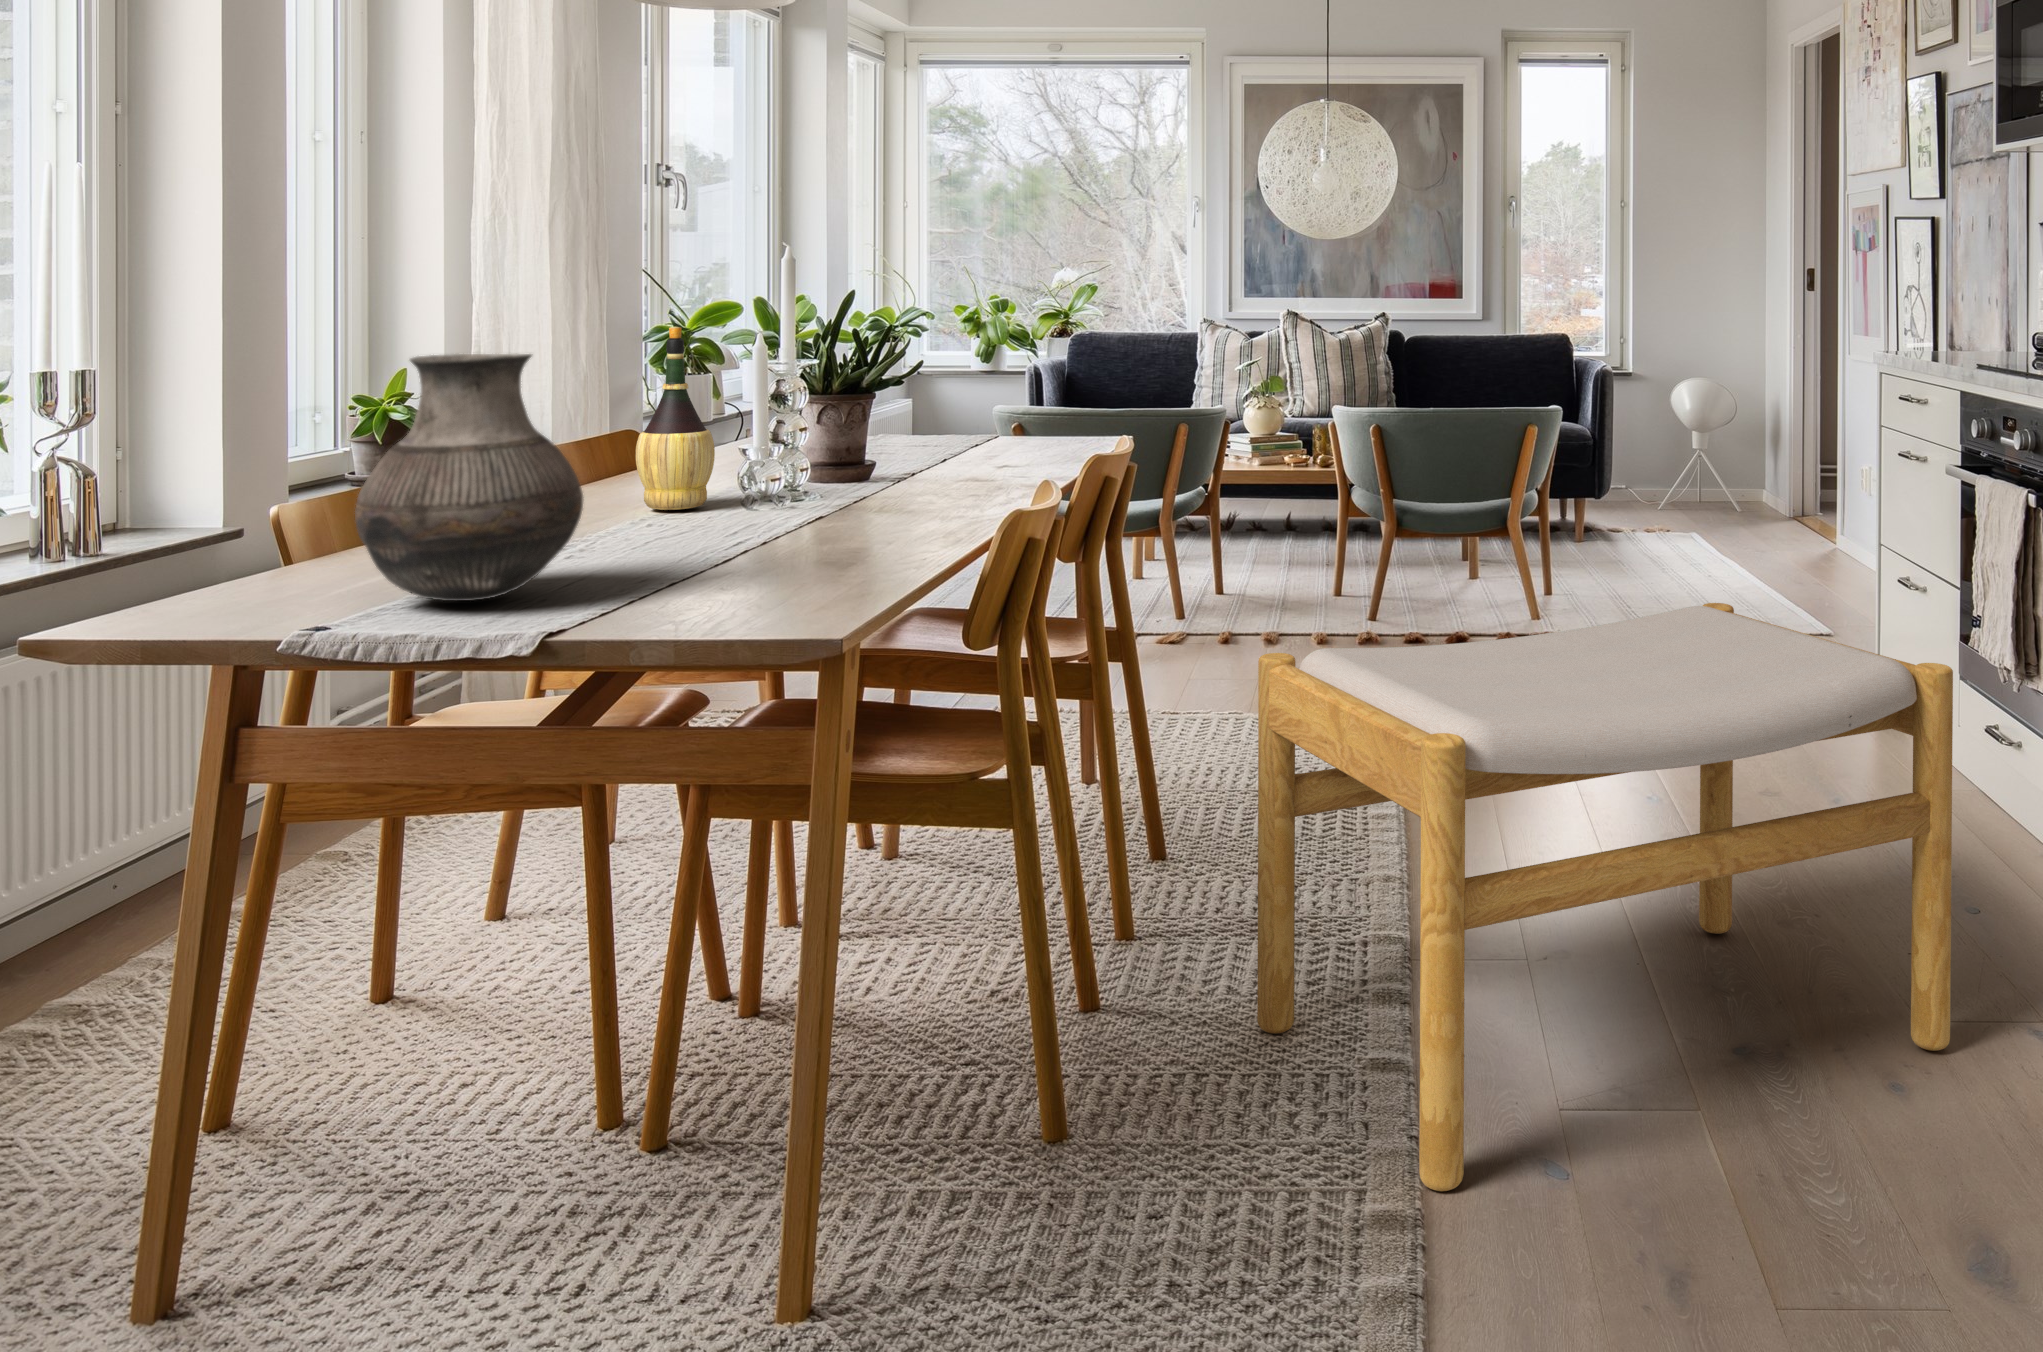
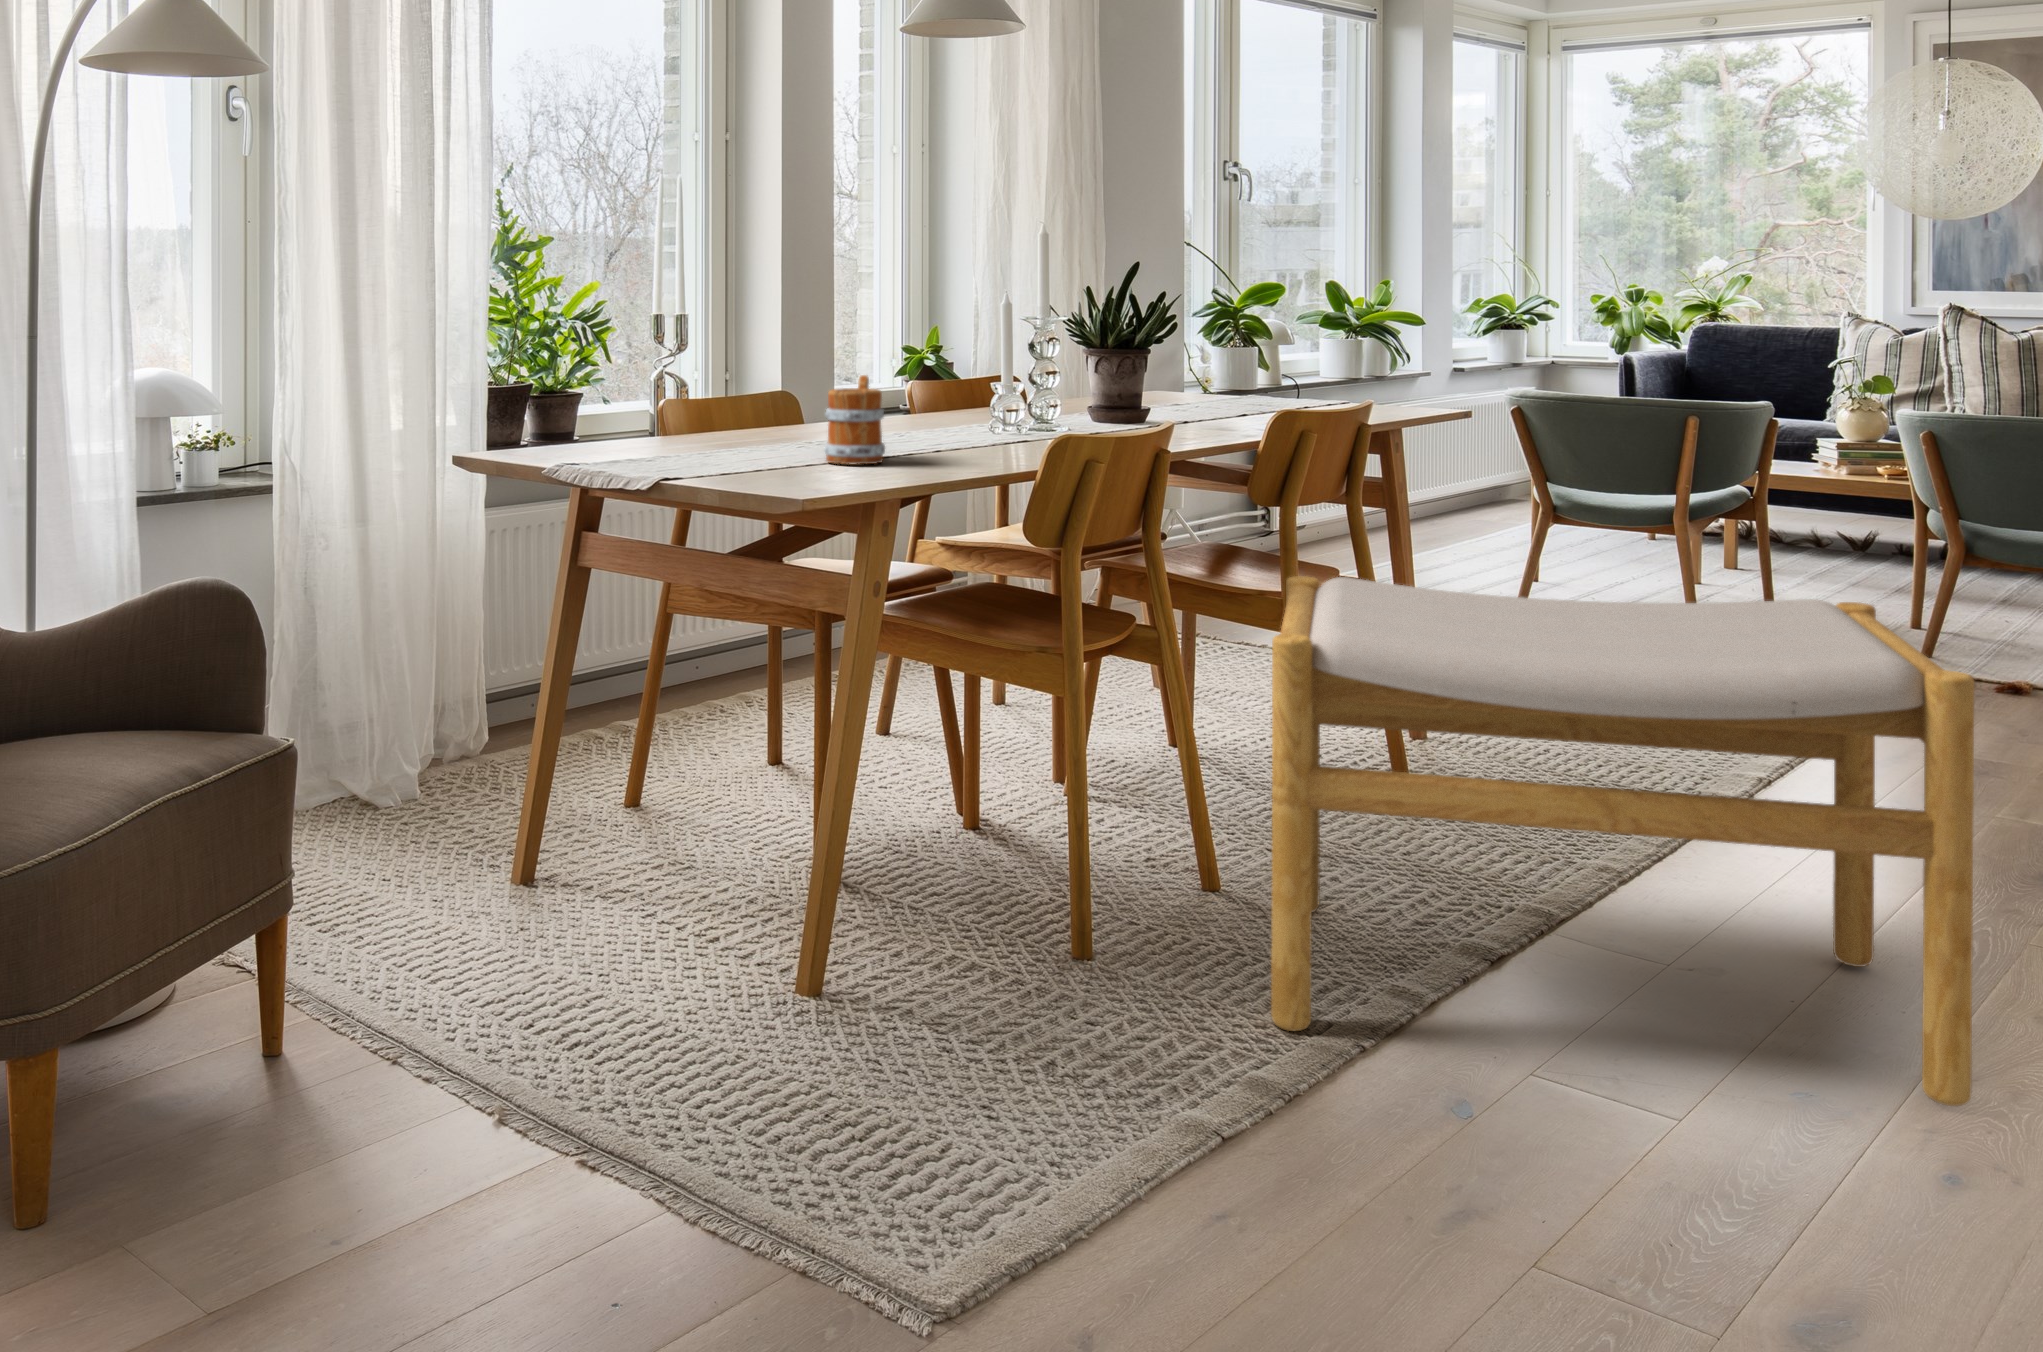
wine bottle: present [636,327,715,510] -> none [912,283,968,422]
vase: present [355,354,583,601] -> none [631,291,765,451]
mug: none [706,464,798,595] -> present [824,375,885,464]

